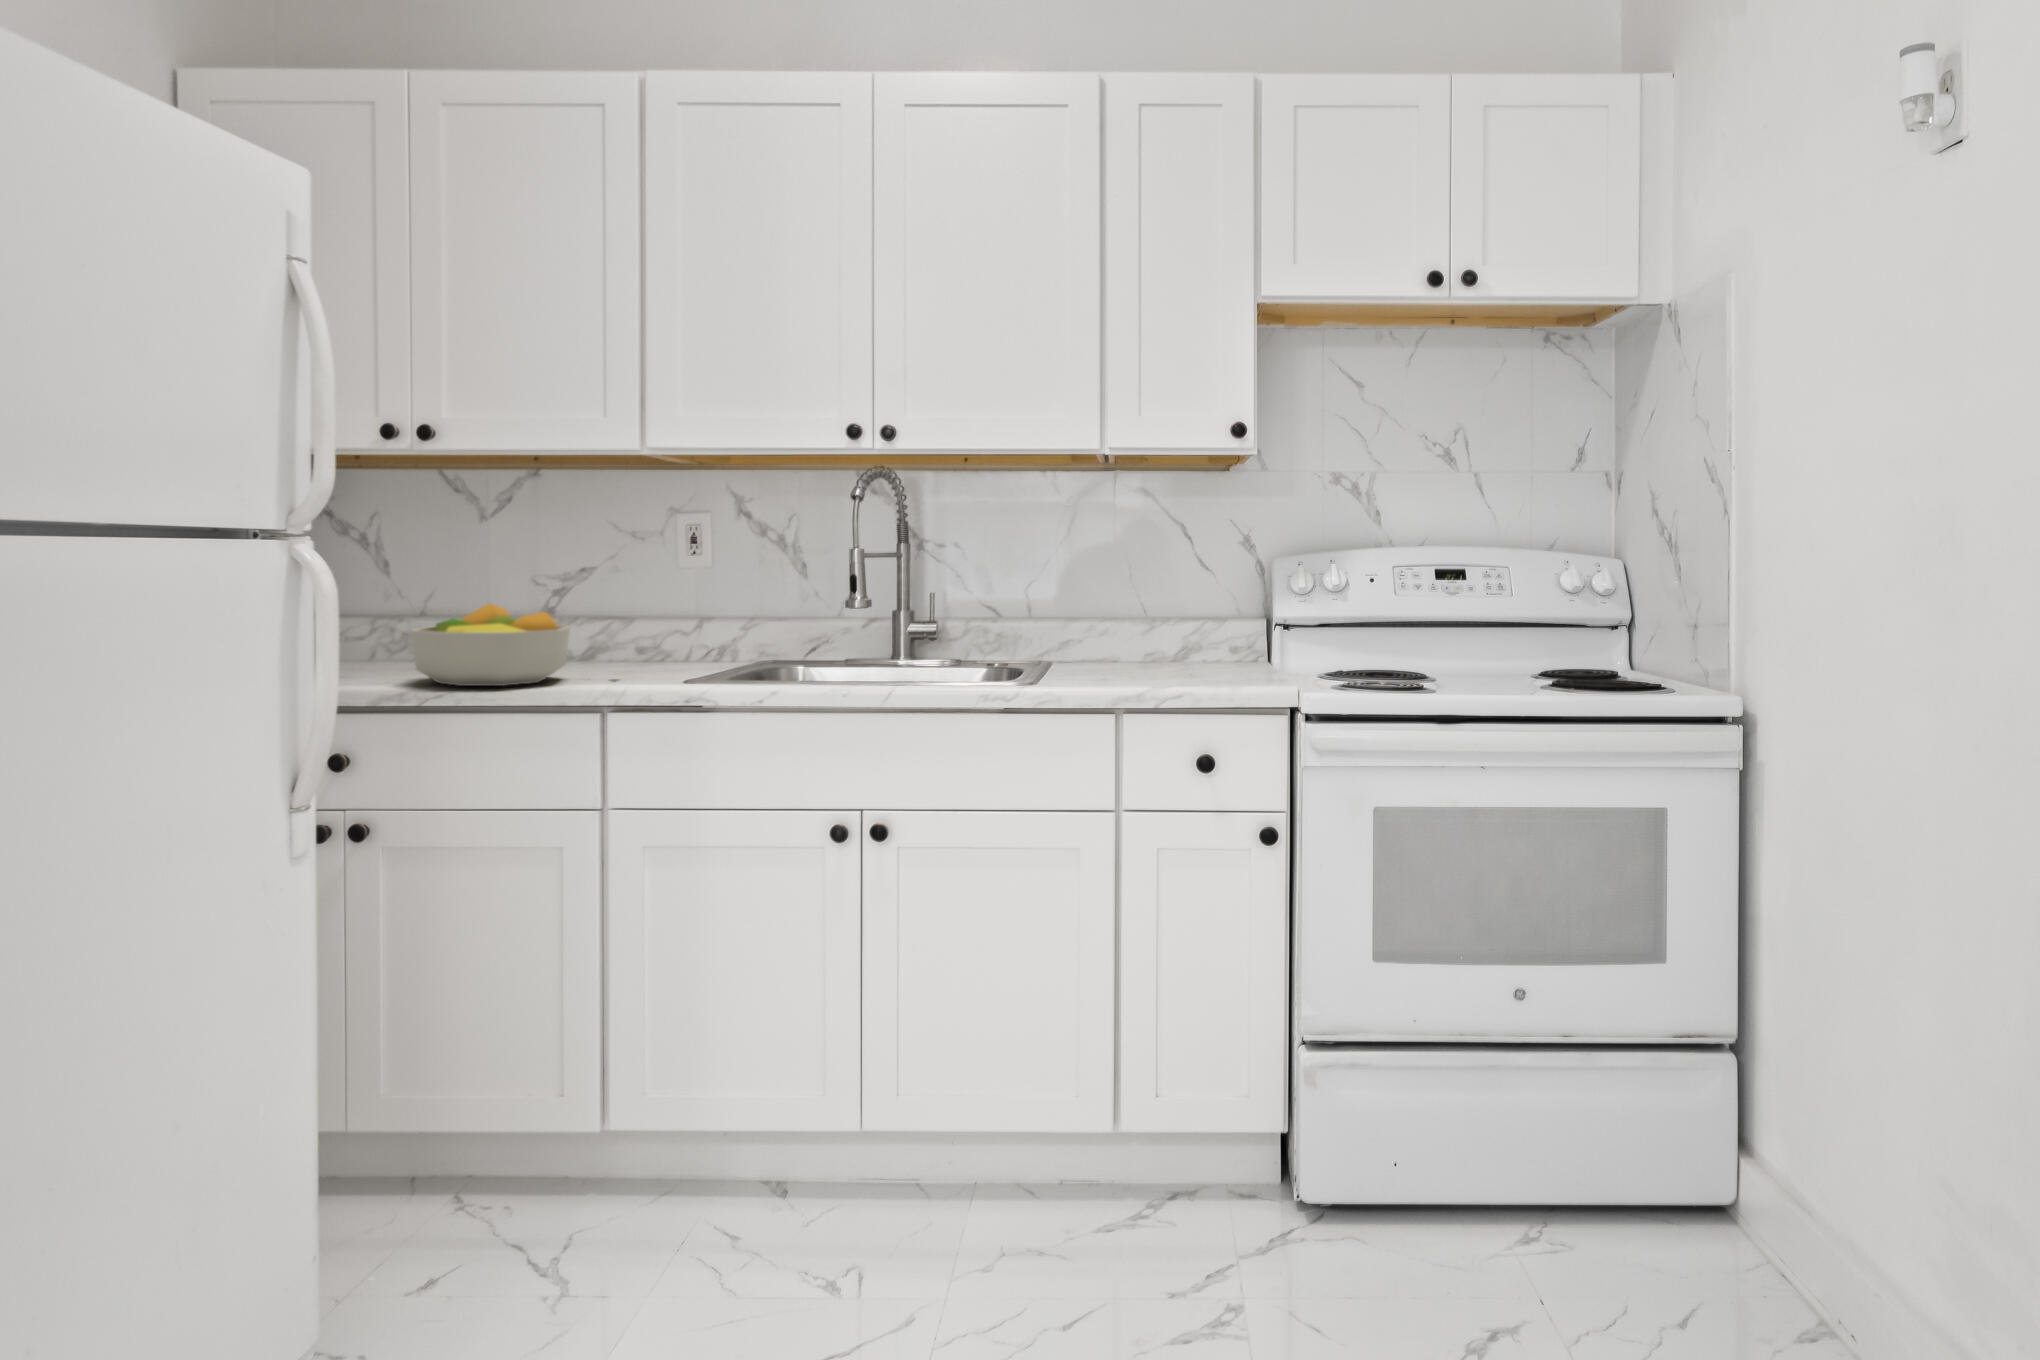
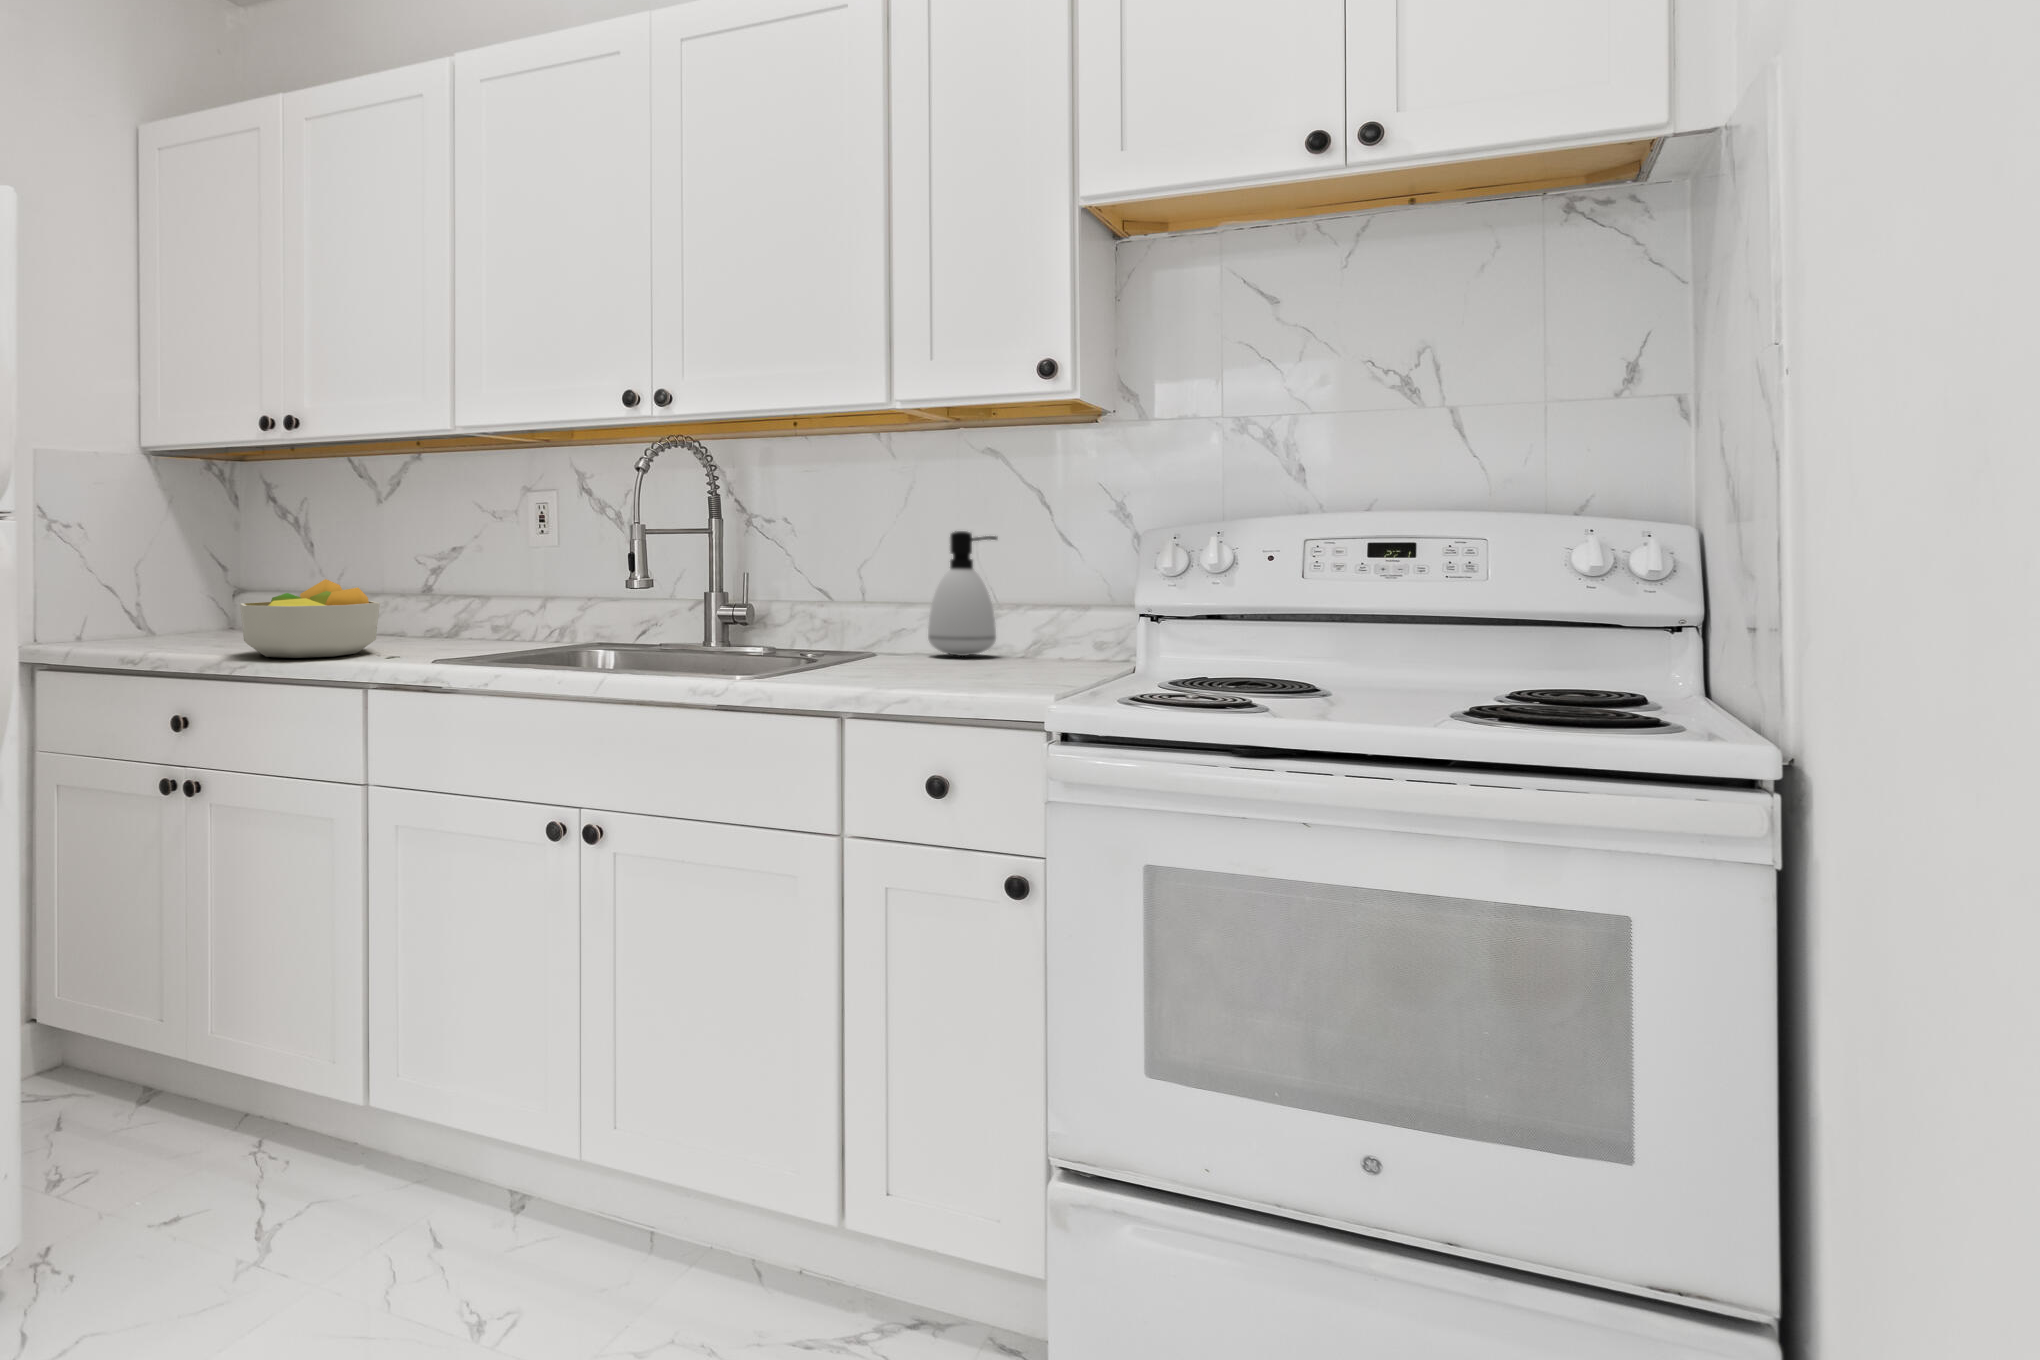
soap dispenser: none [1089,558,1146,662] -> present [928,531,997,656]

